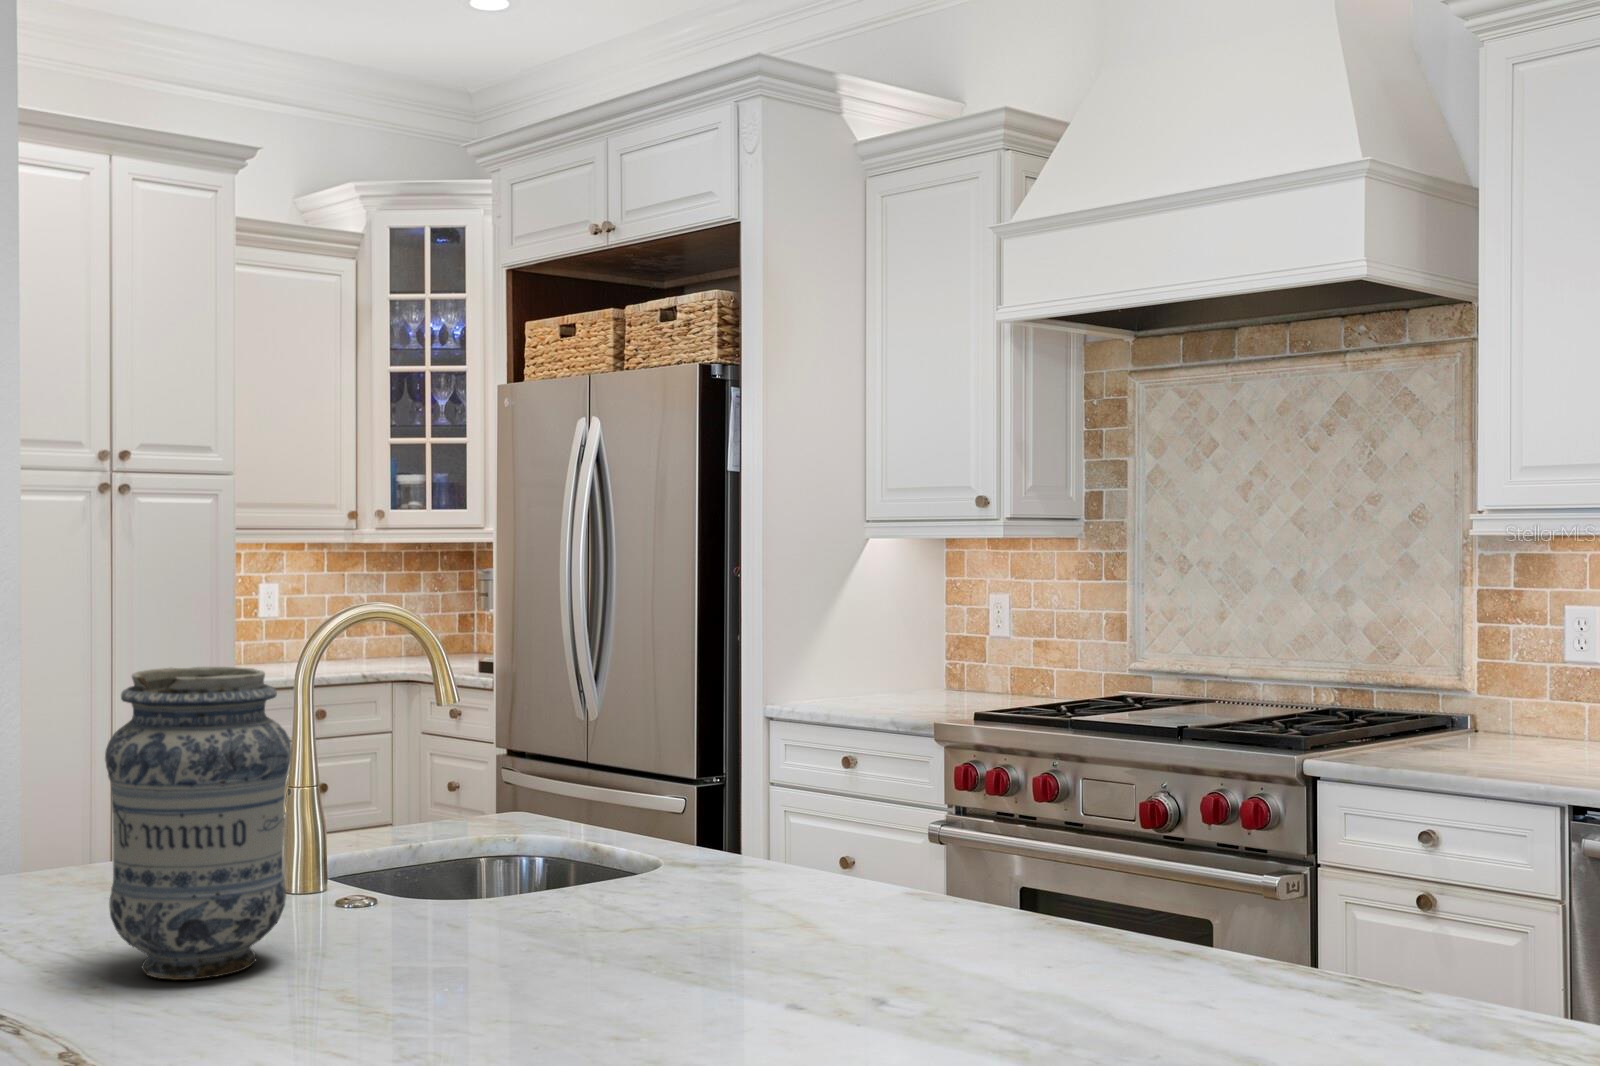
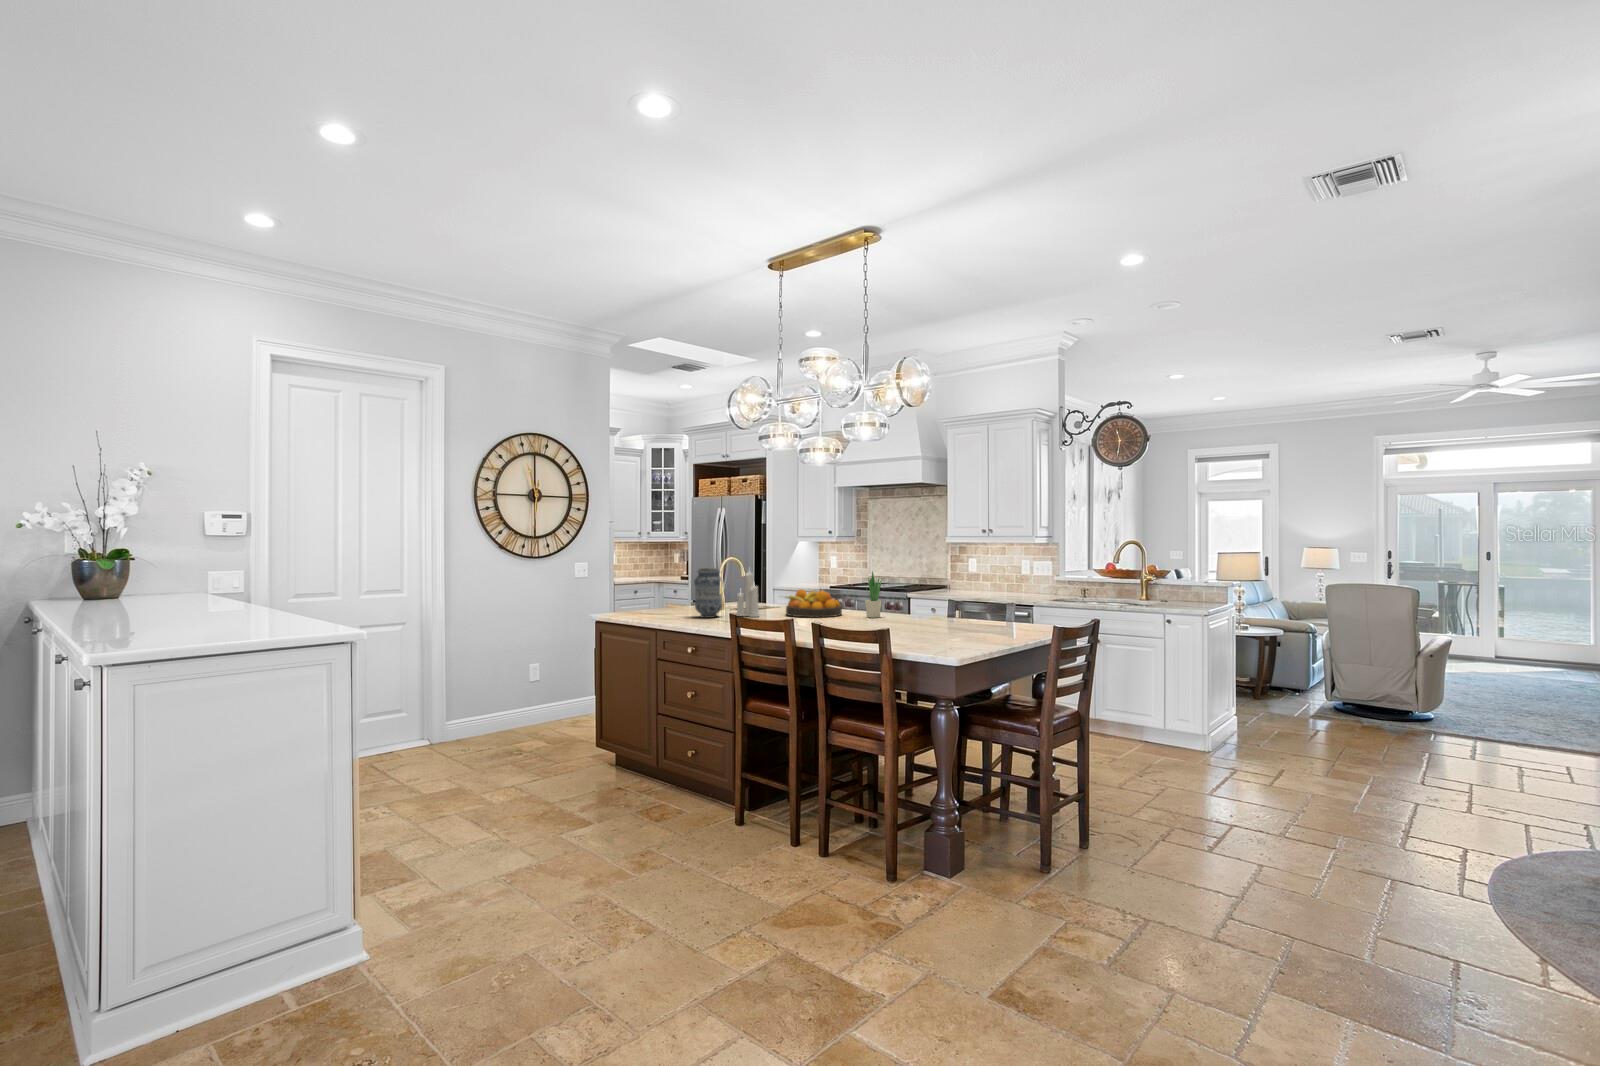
candle: none [365,648,499,981] -> present [737,573,759,617]
potted plant: none [1156,702,1277,1027] -> present [865,571,882,618]
fruit bowl: none [660,800,1010,1004] -> present [786,589,842,618]

